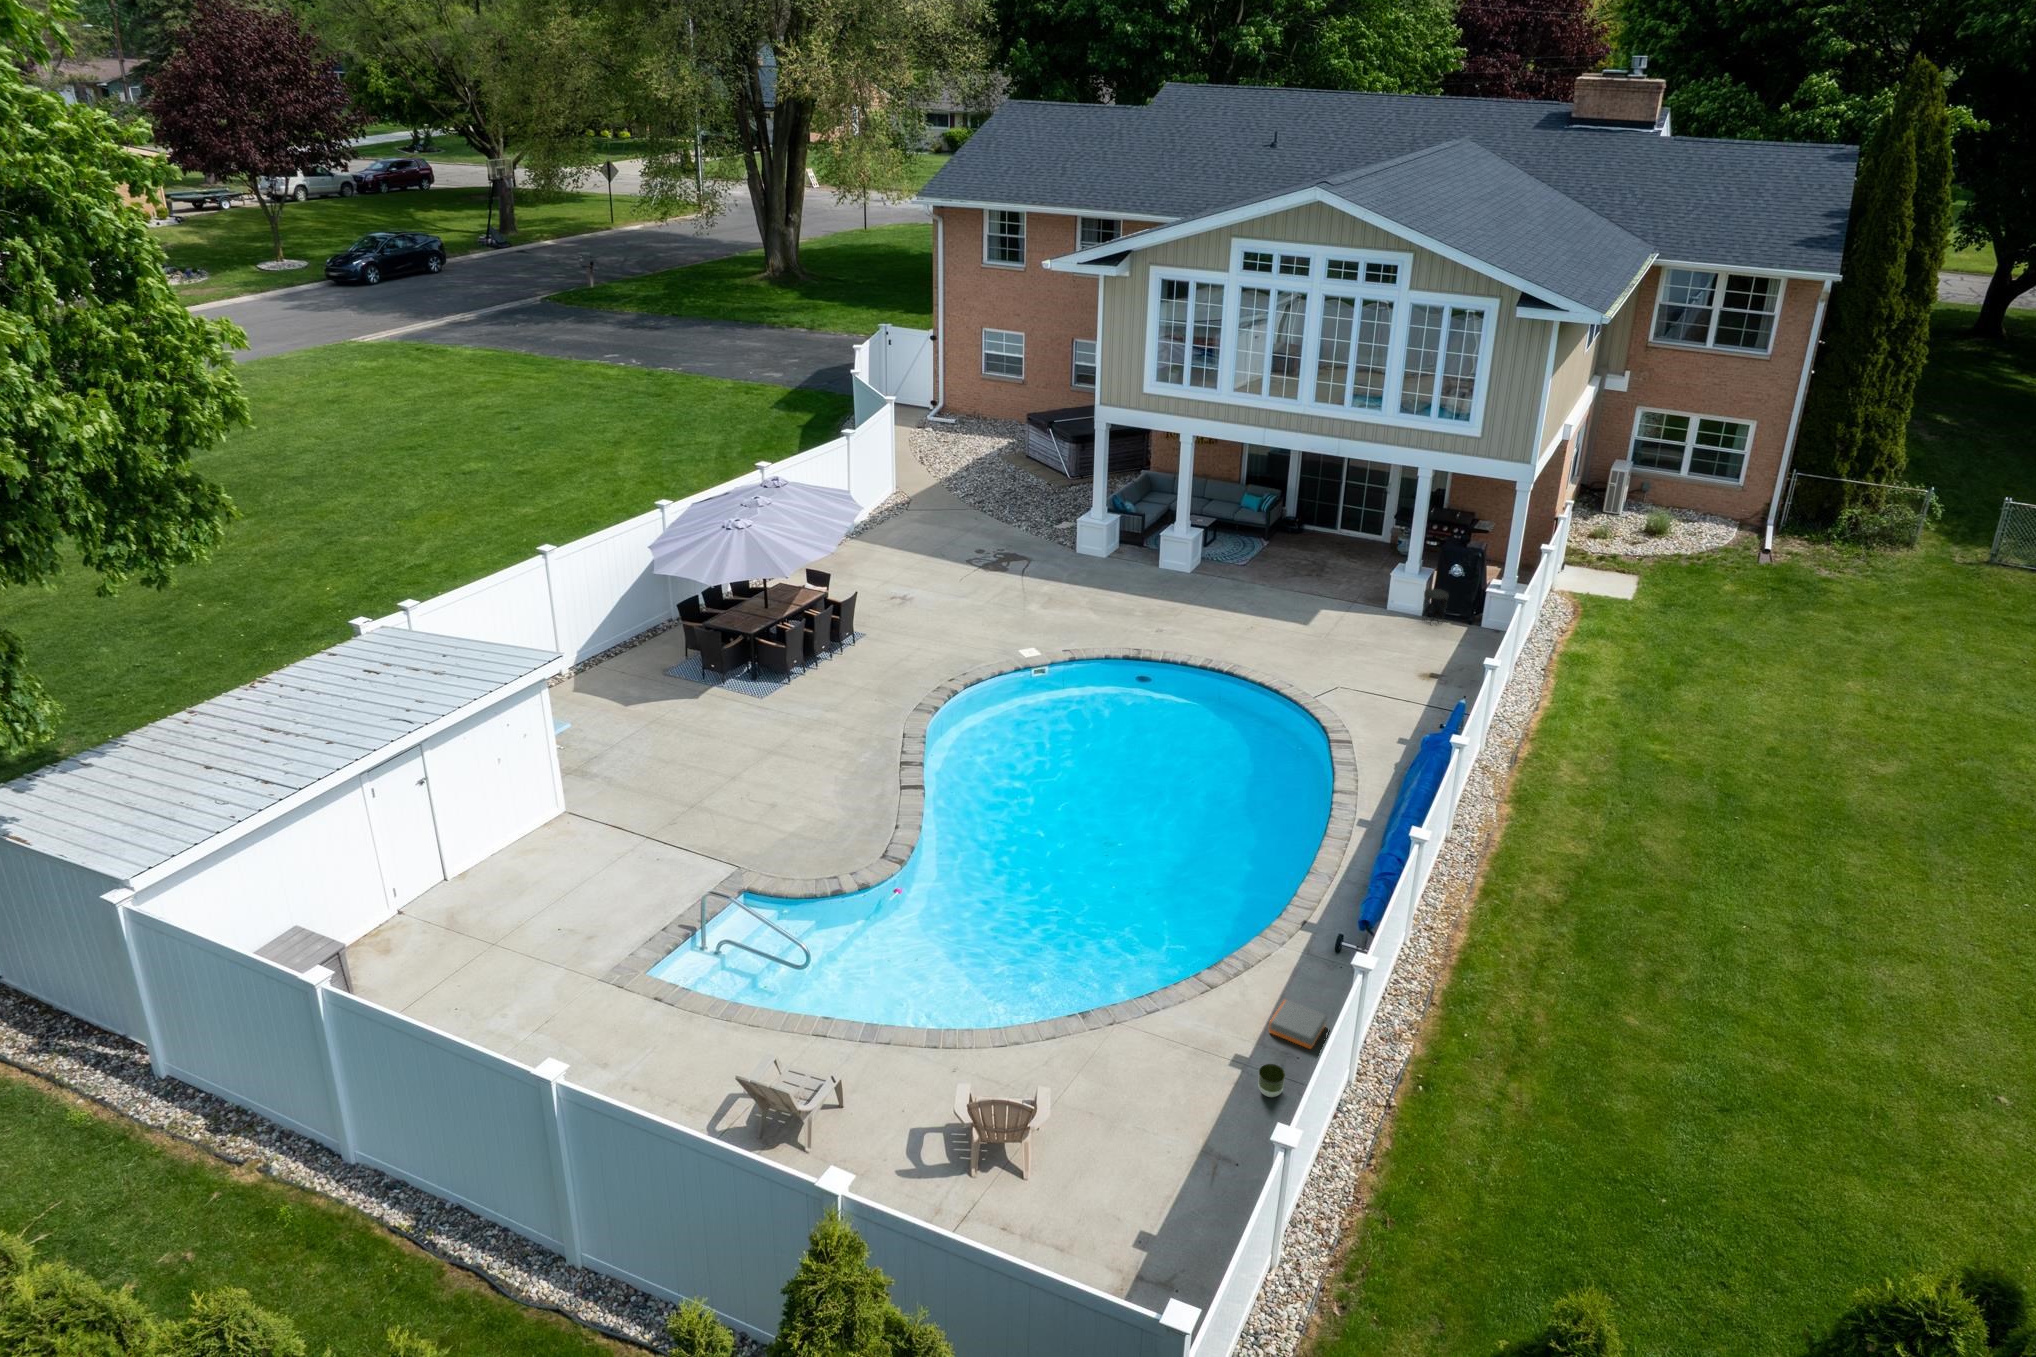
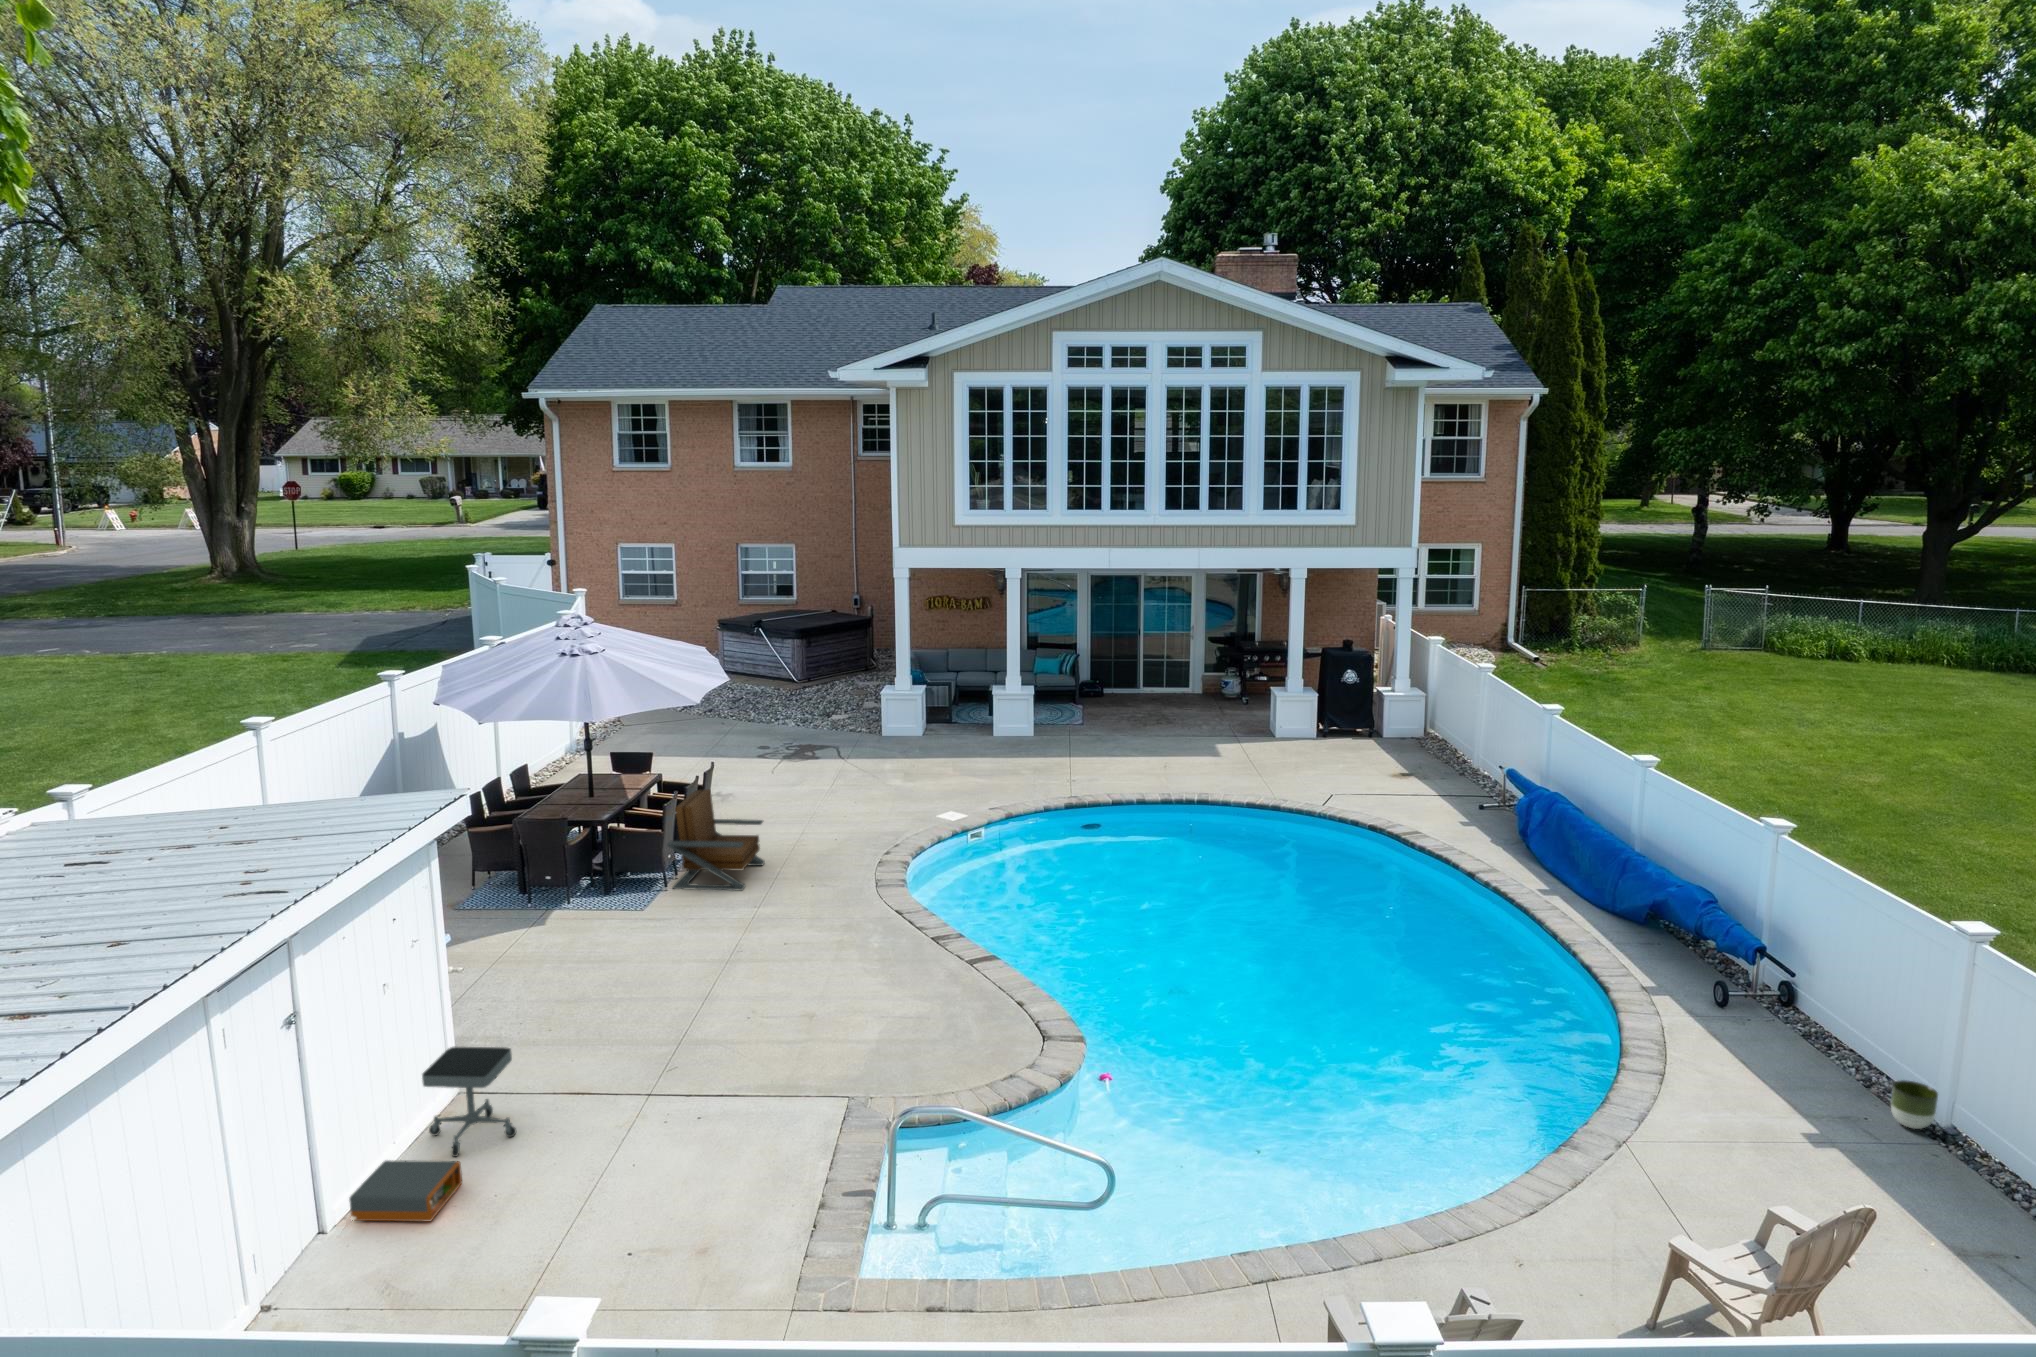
side table: present [1423,589,1449,624] -> none [1315,702,1343,741]
lounge chair: none [796,619,871,696] -> present [668,789,765,890]
stool: none [532,795,580,851] -> present [422,1047,516,1157]
storage box: present [1269,1000,1327,1049] -> present [349,1161,462,1222]

